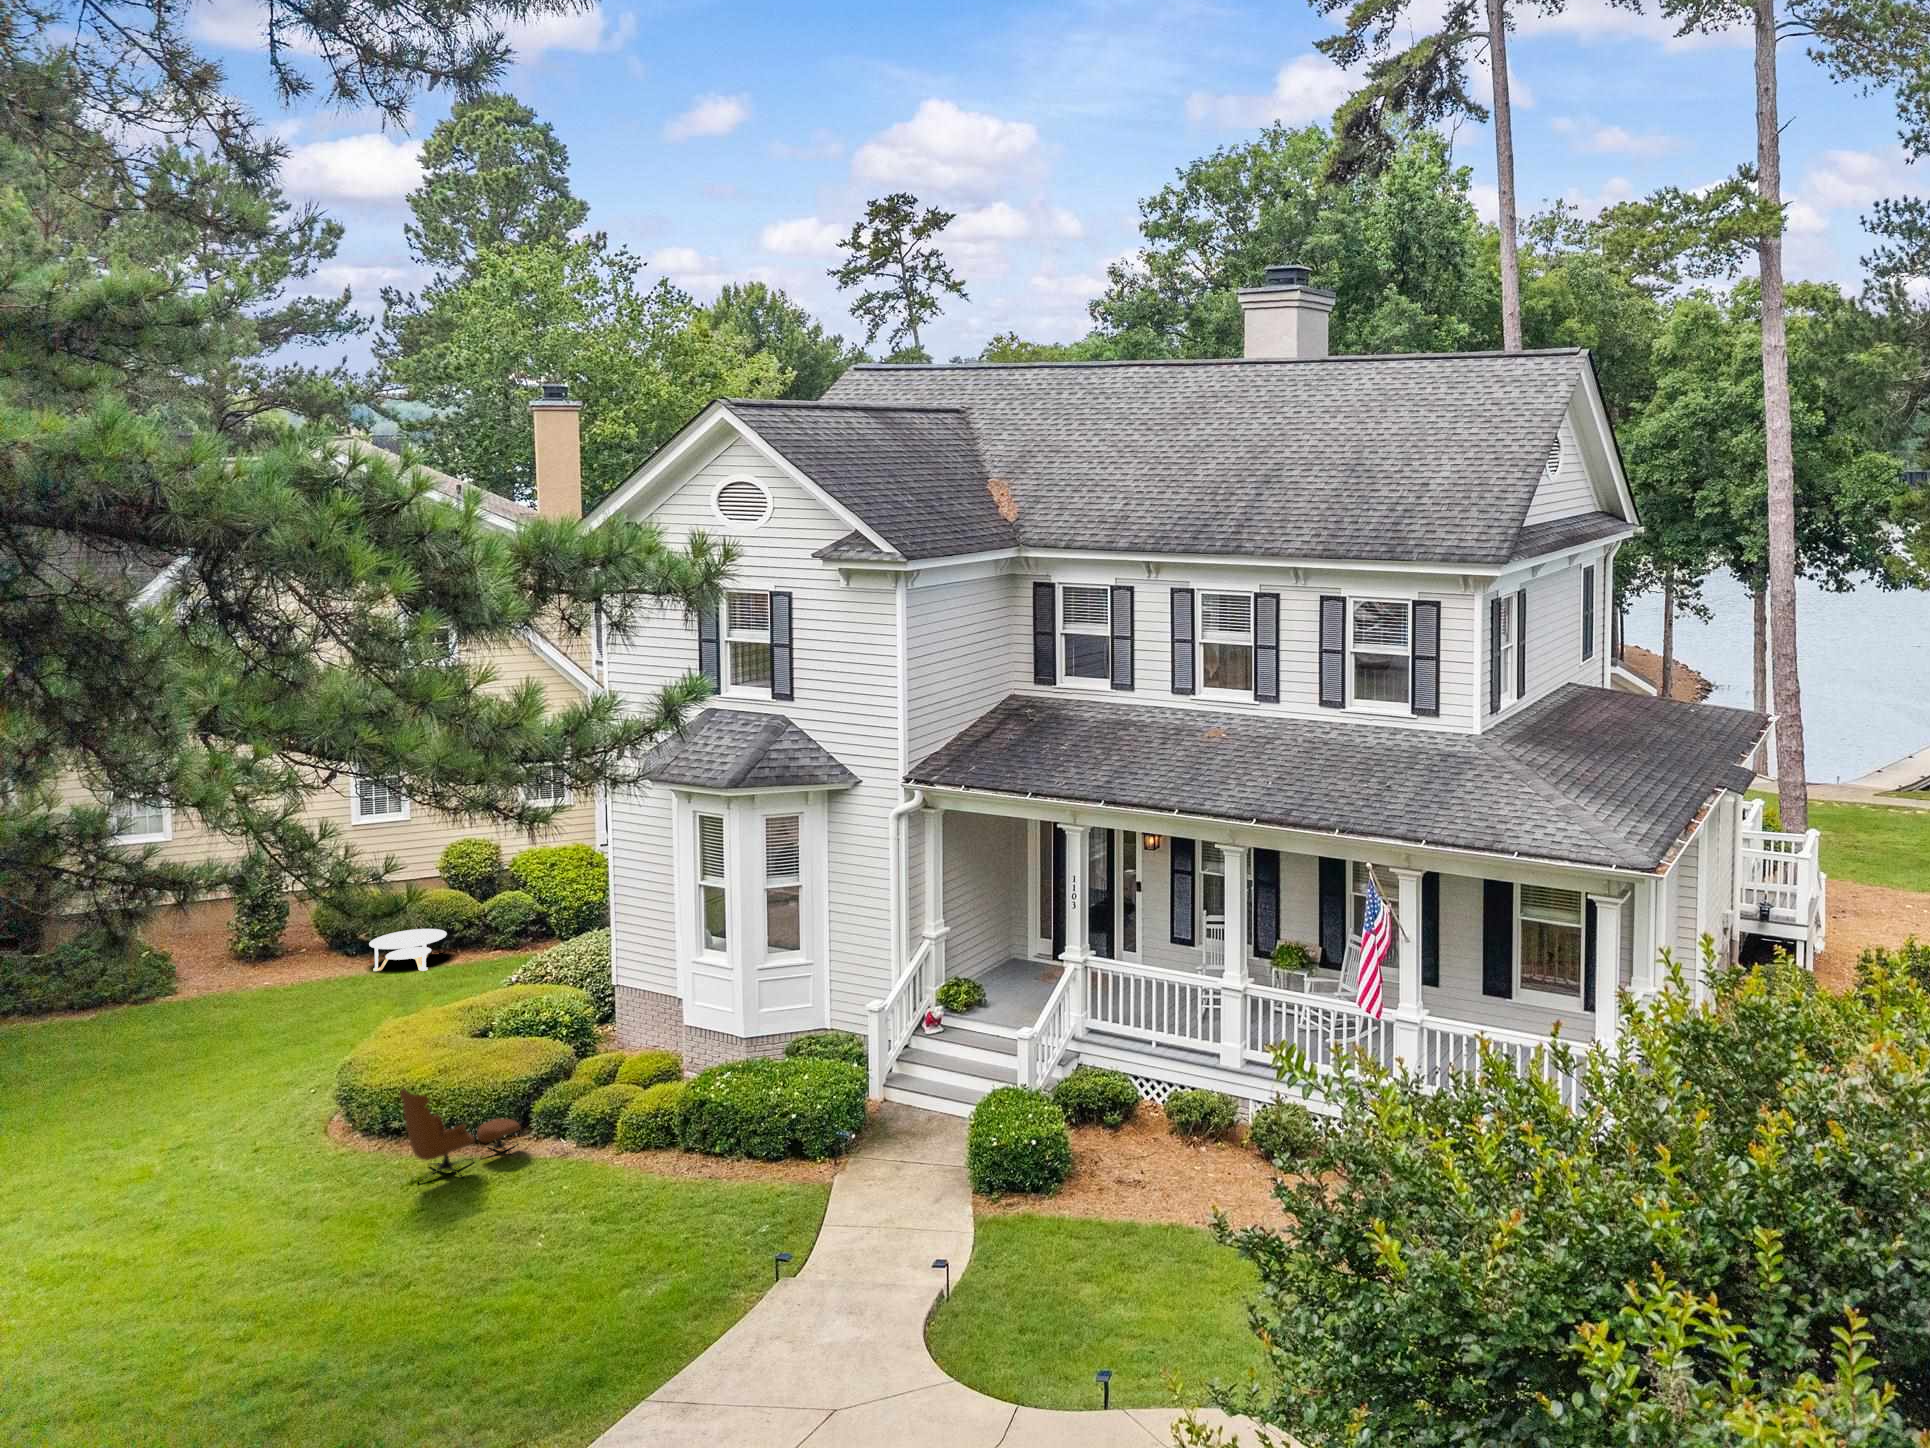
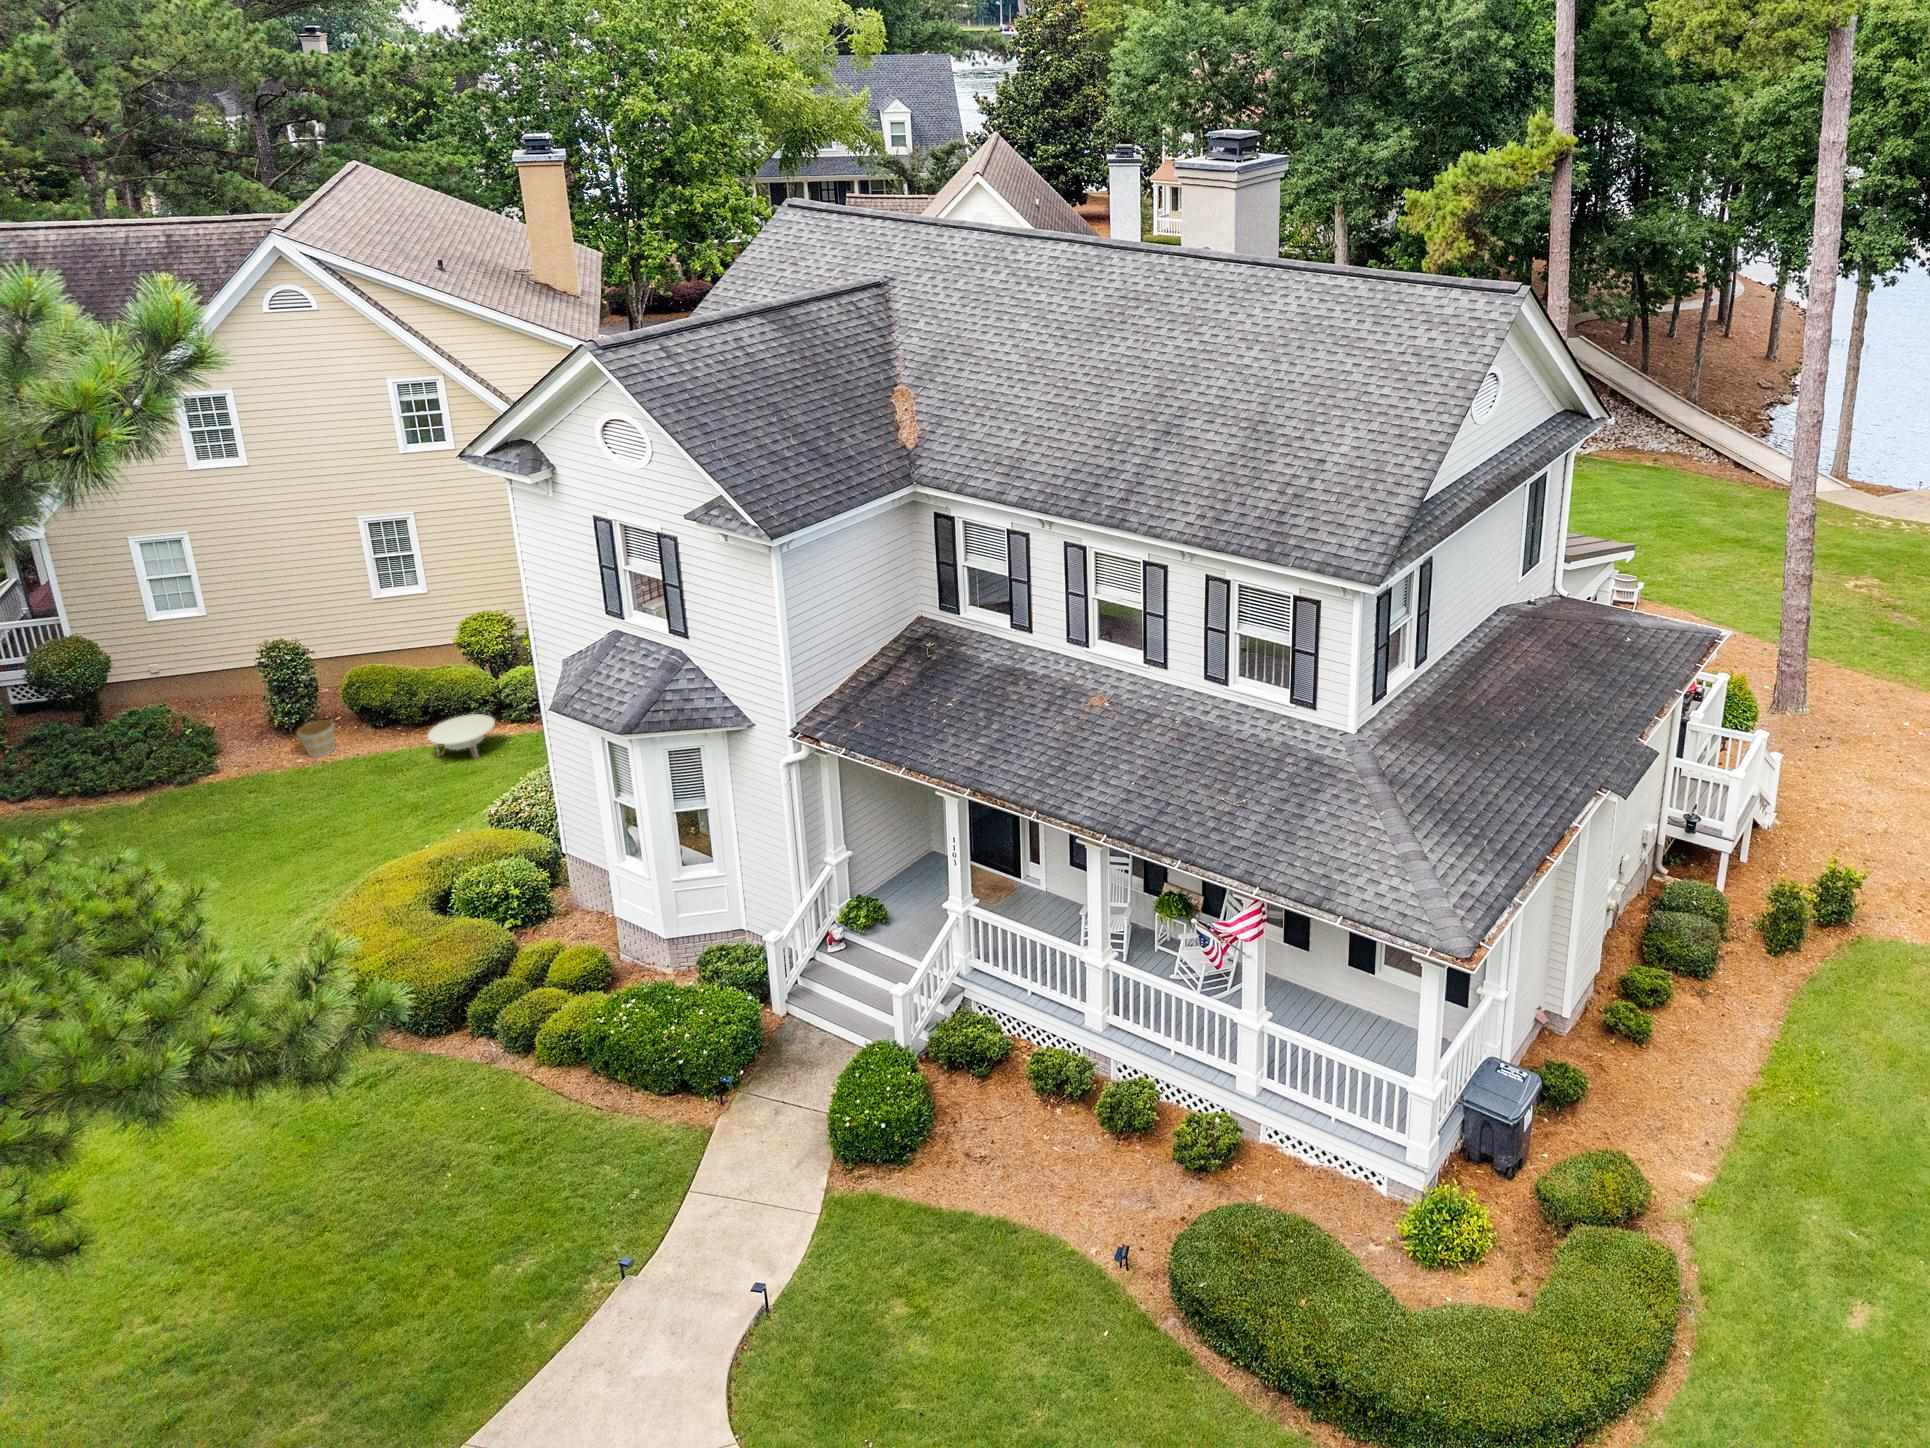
wooden bucket: none [208,939,252,979] -> present [297,720,335,757]
lounge chair: present [400,1088,520,1182] -> none [363,1005,485,1076]

